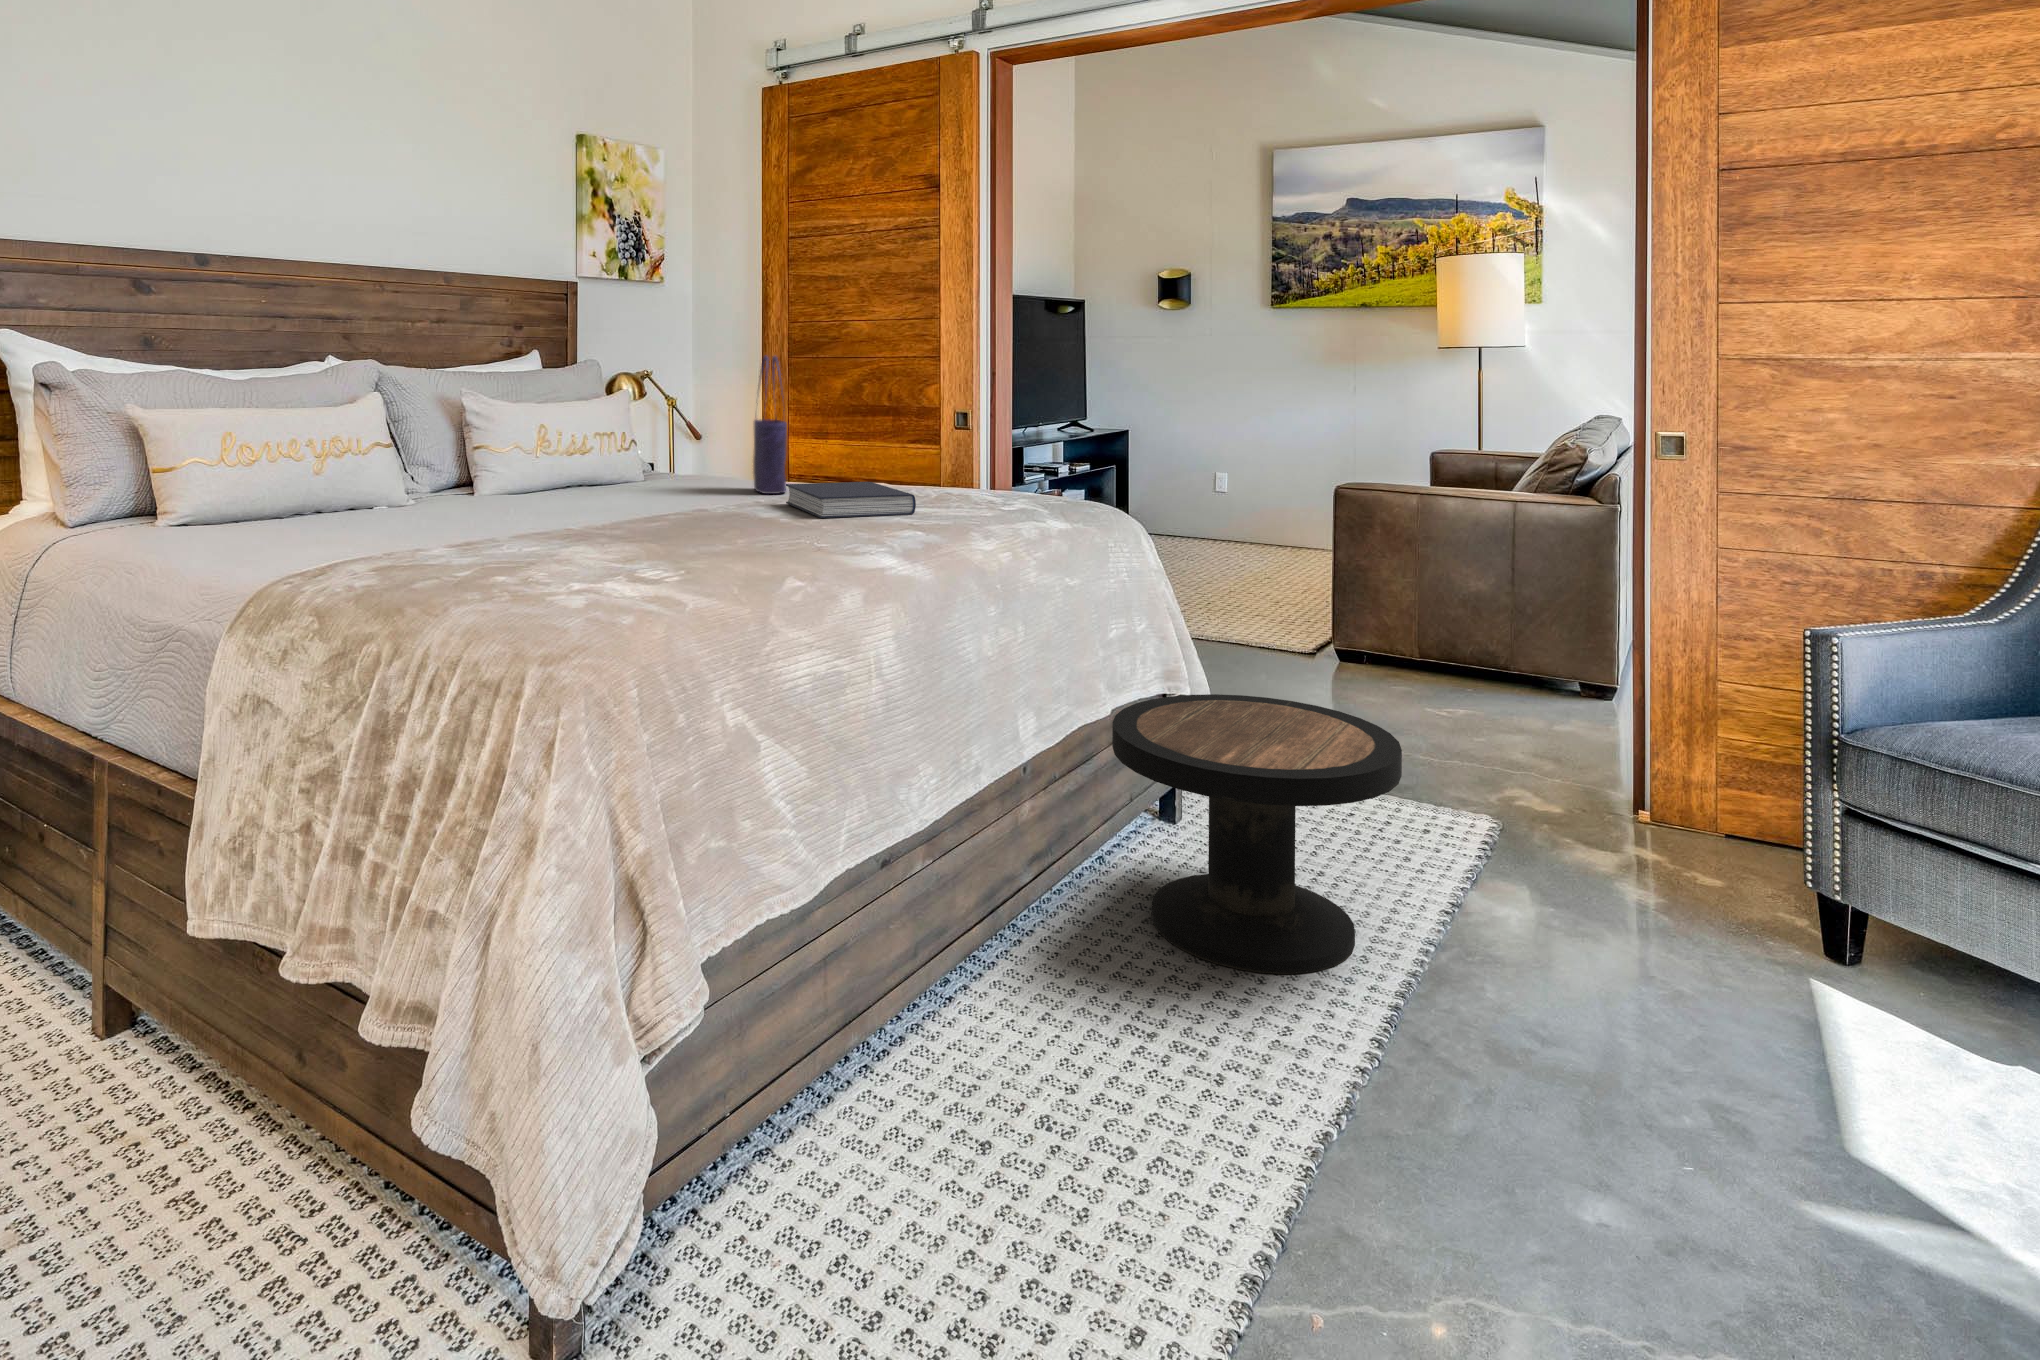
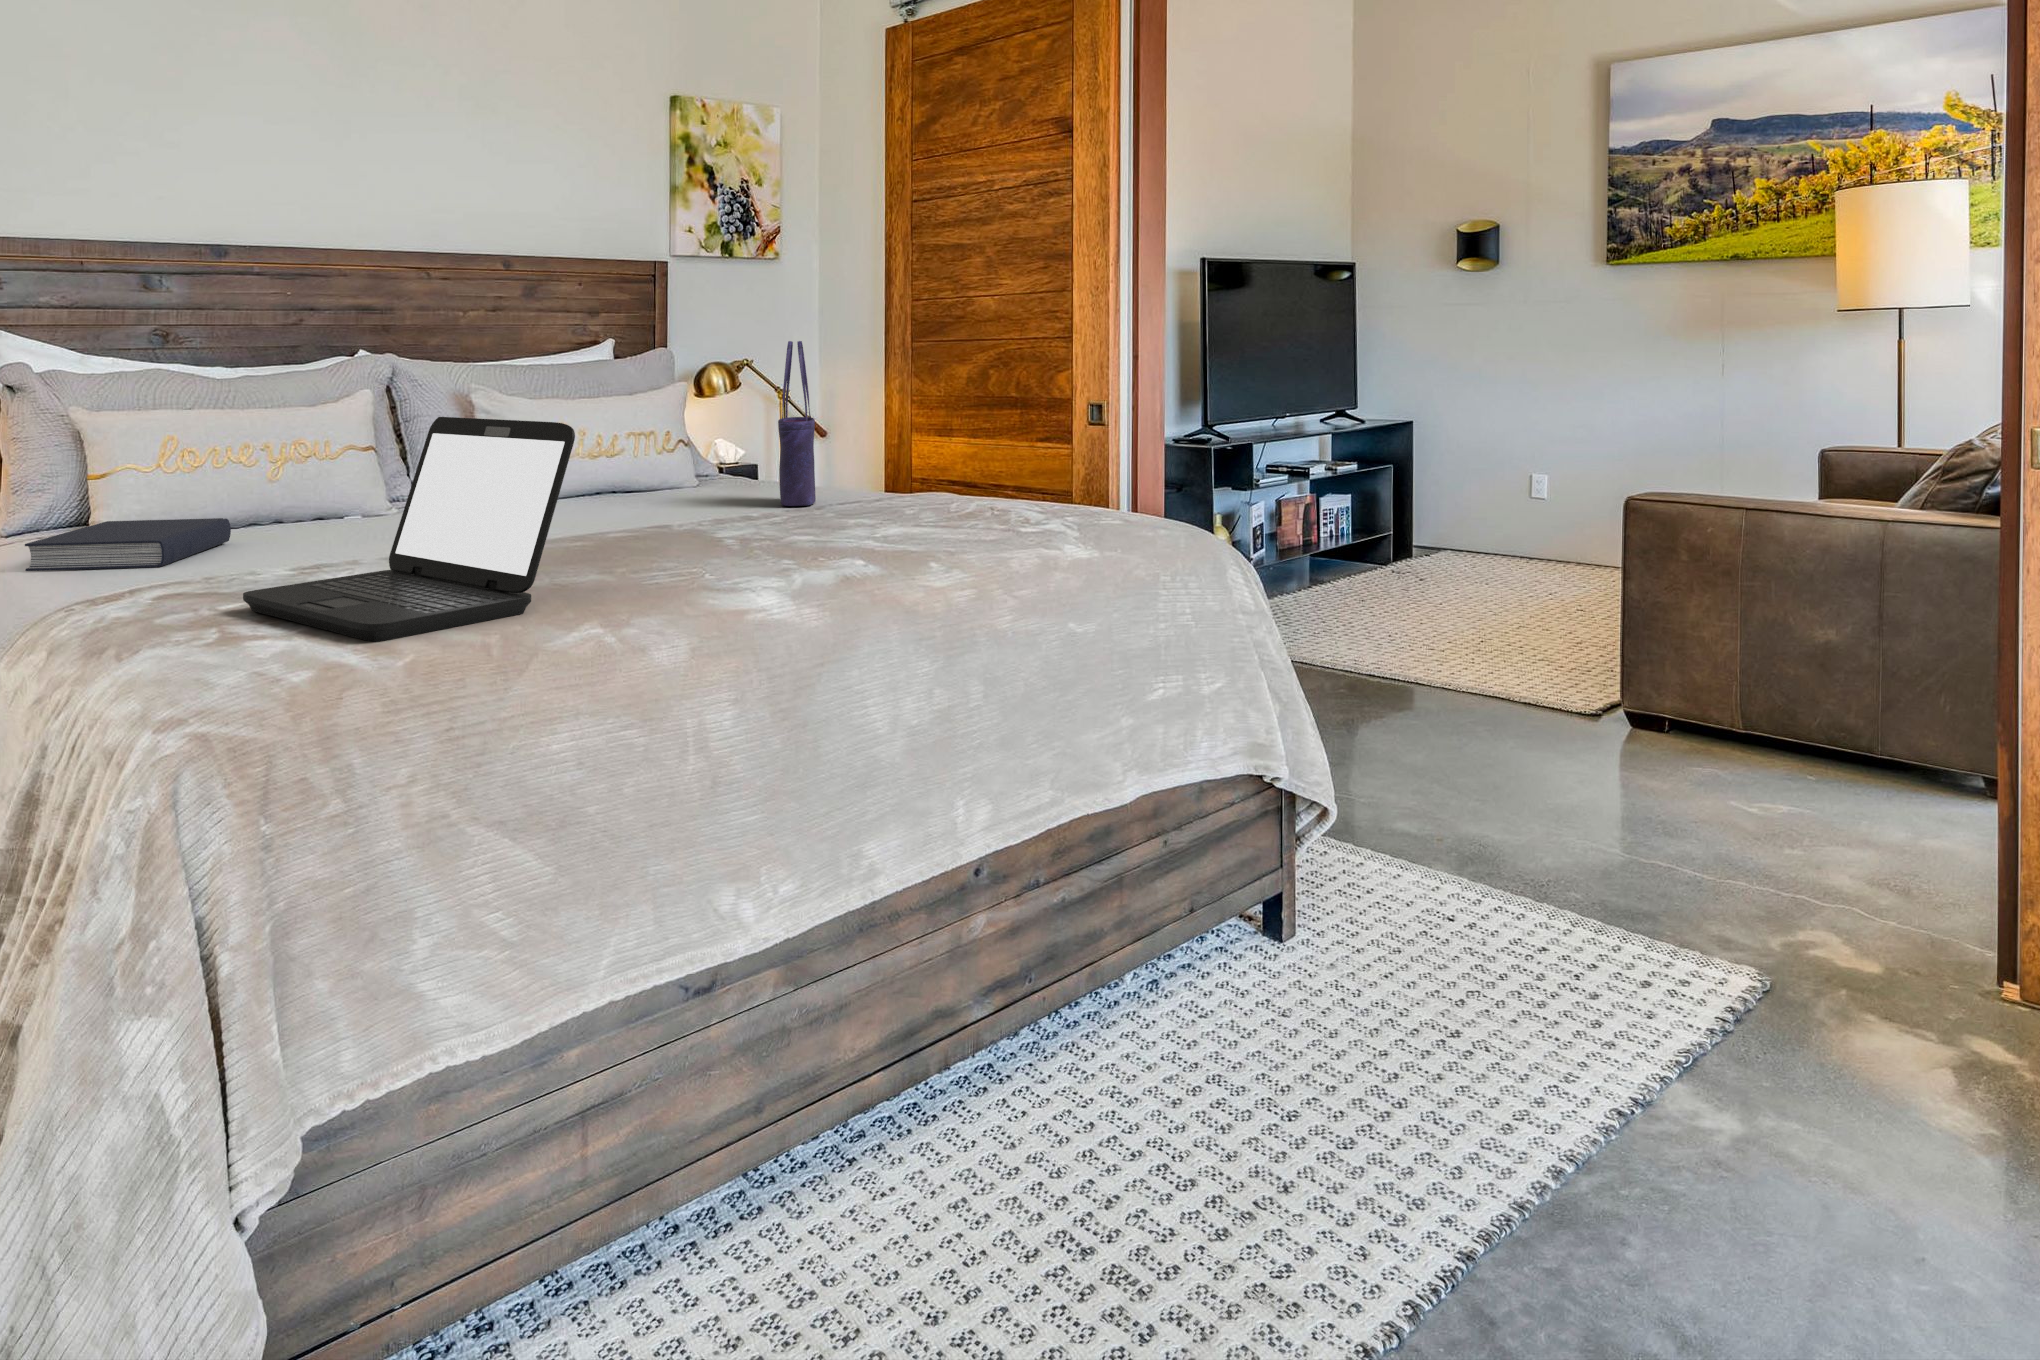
laptop: none [475,414,756,592] -> present [243,417,575,641]
book: present [786,482,916,518] -> present [25,518,231,571]
side table: present [1112,694,1402,974] -> none [1128,781,1523,1187]

